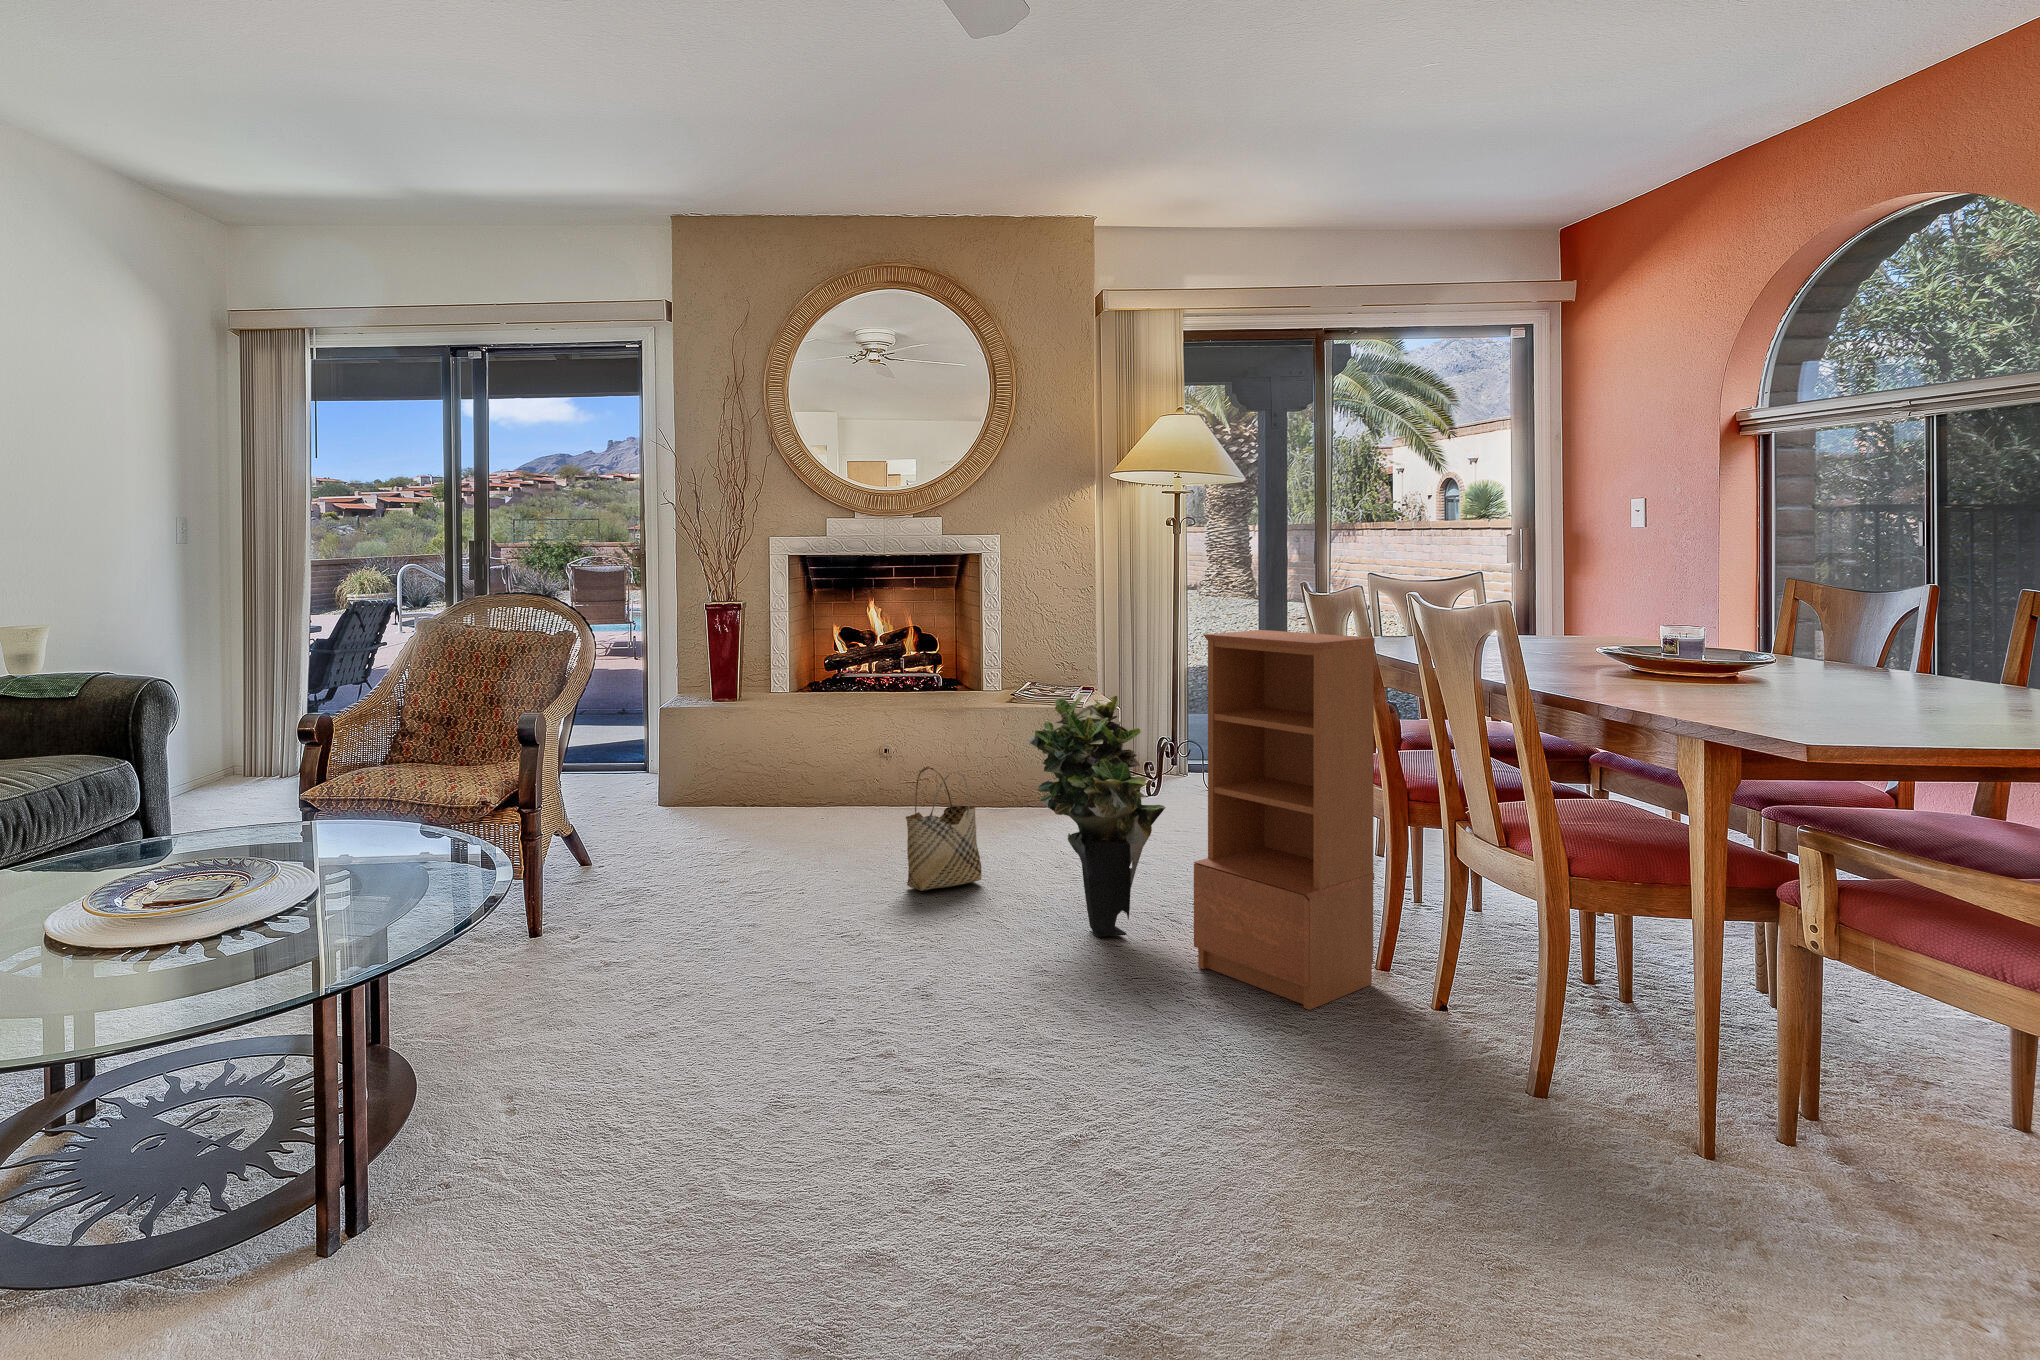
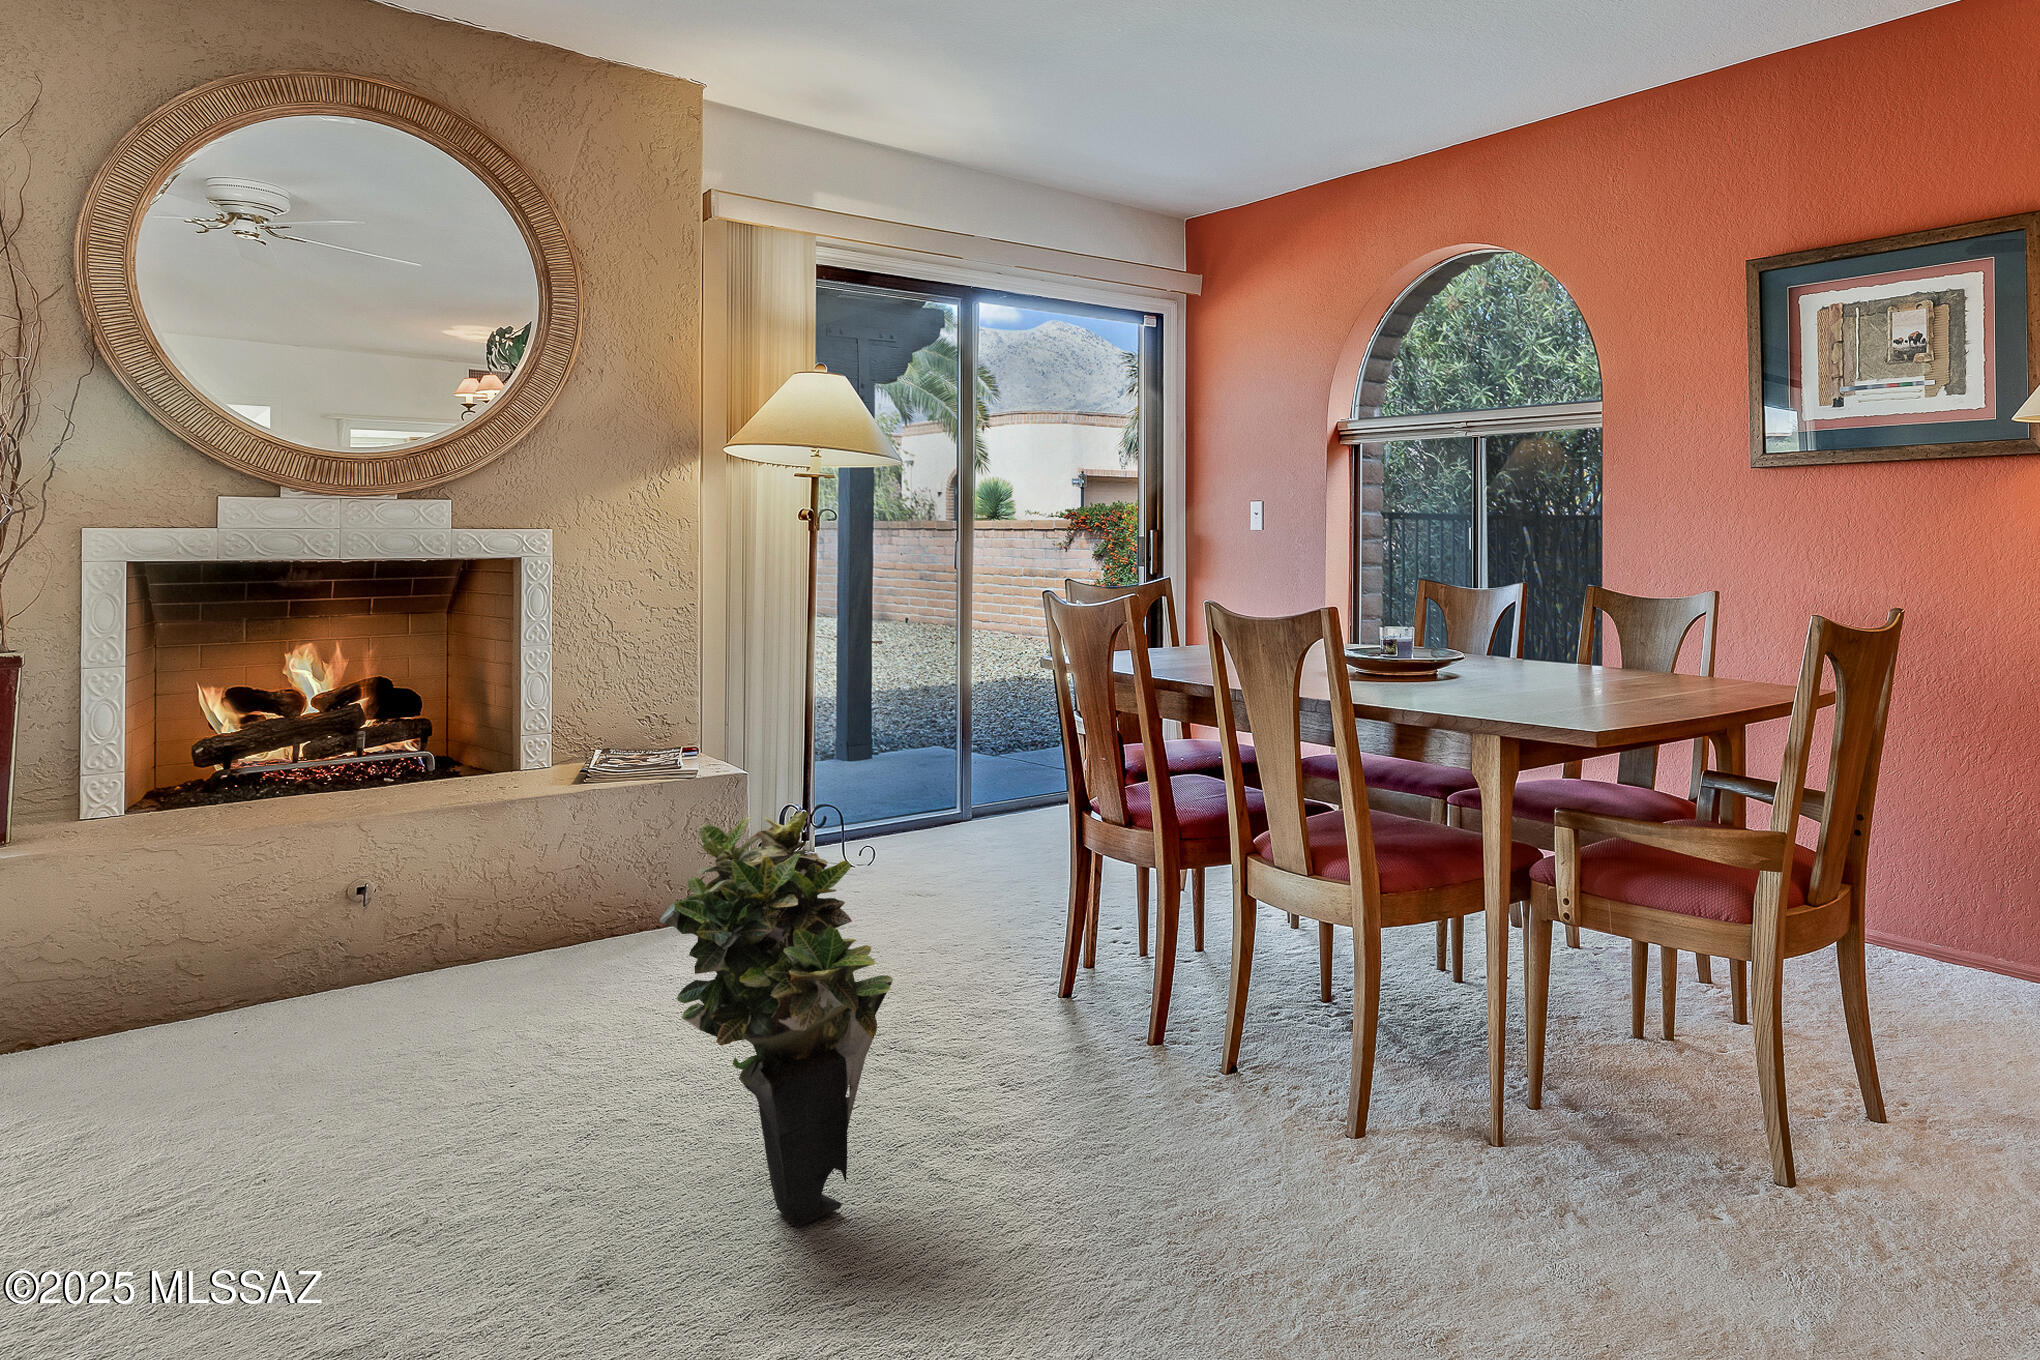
bookcase: present [1194,630,1375,1010] -> none [966,701,1202,1276]
woven basket: present [906,767,982,891] -> none [389,976,554,1227]

